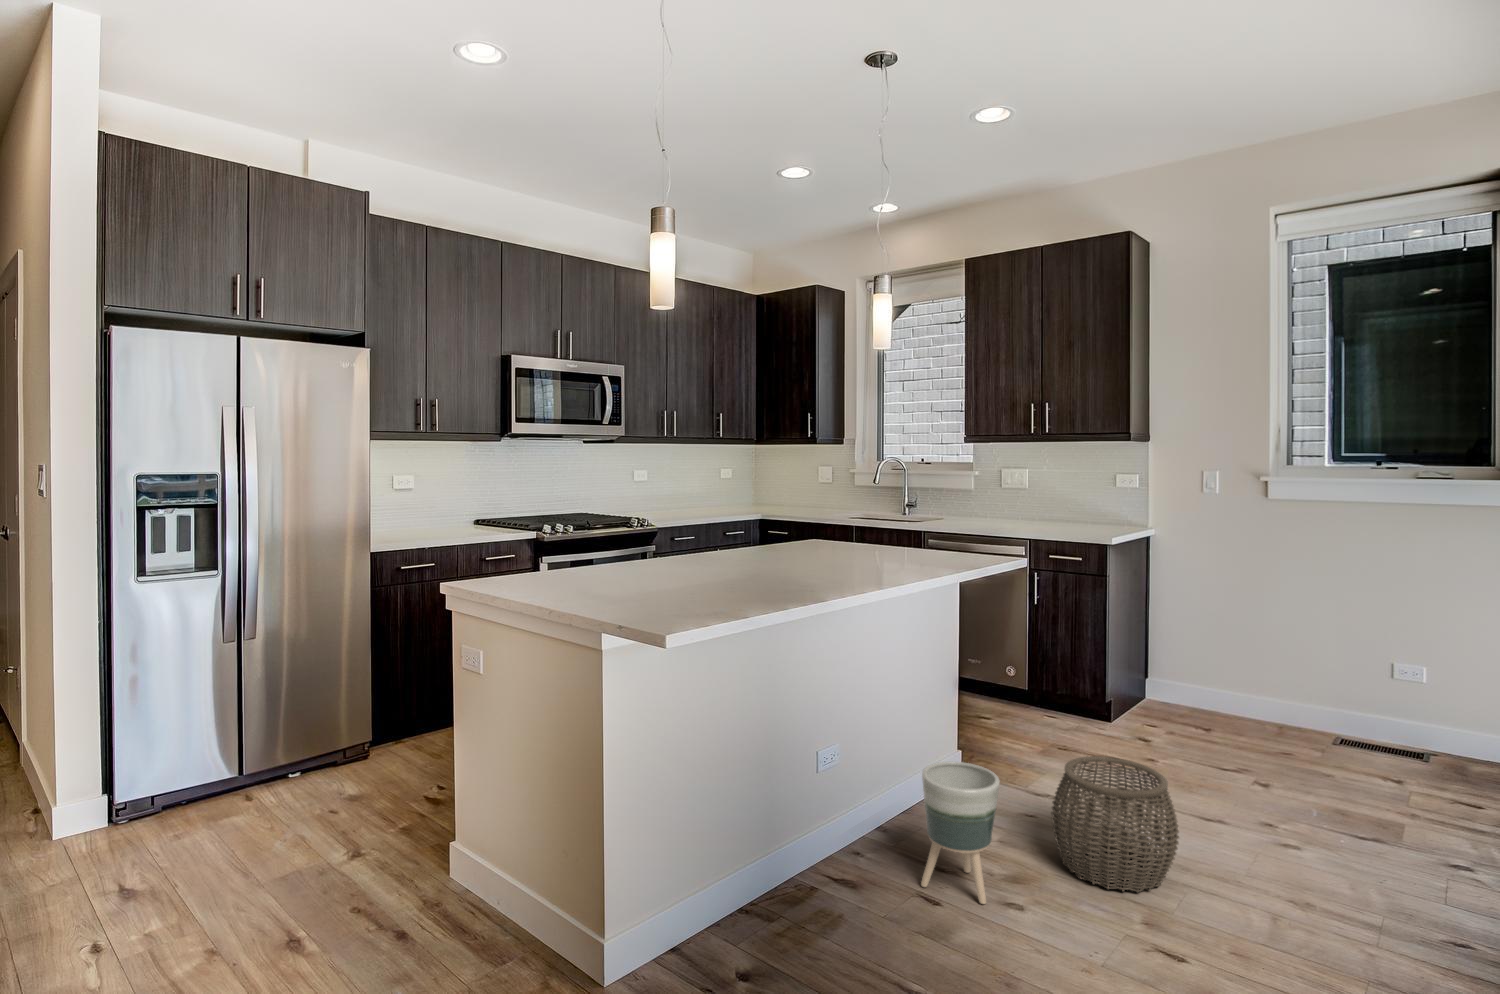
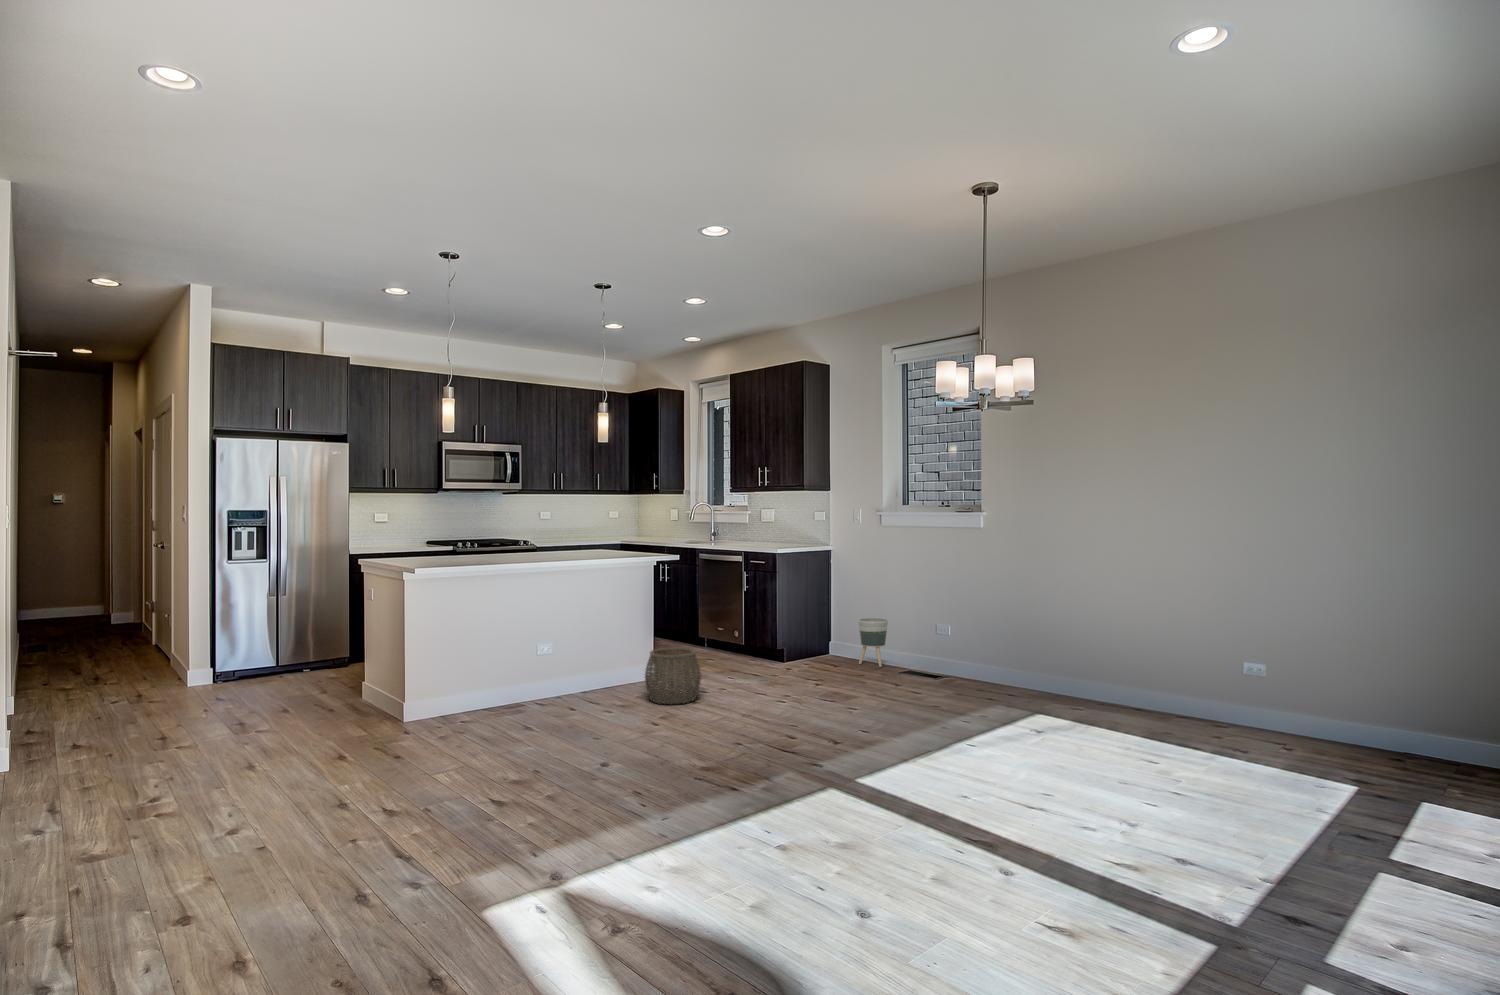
planter: present [921,762,1000,904] -> present [858,618,888,667]

